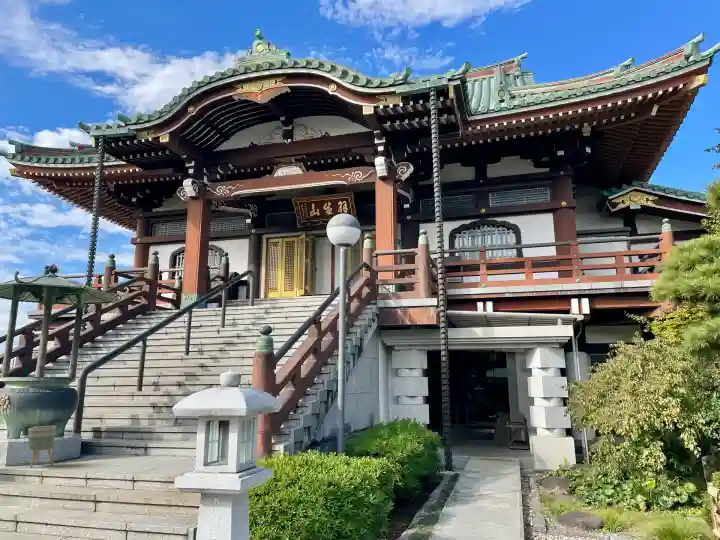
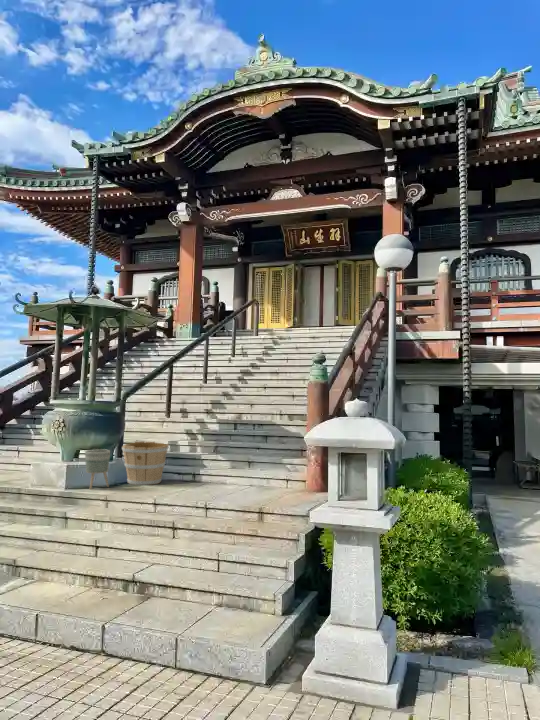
wooden bucket: none [74,416,125,462] -> present [122,441,168,485]

